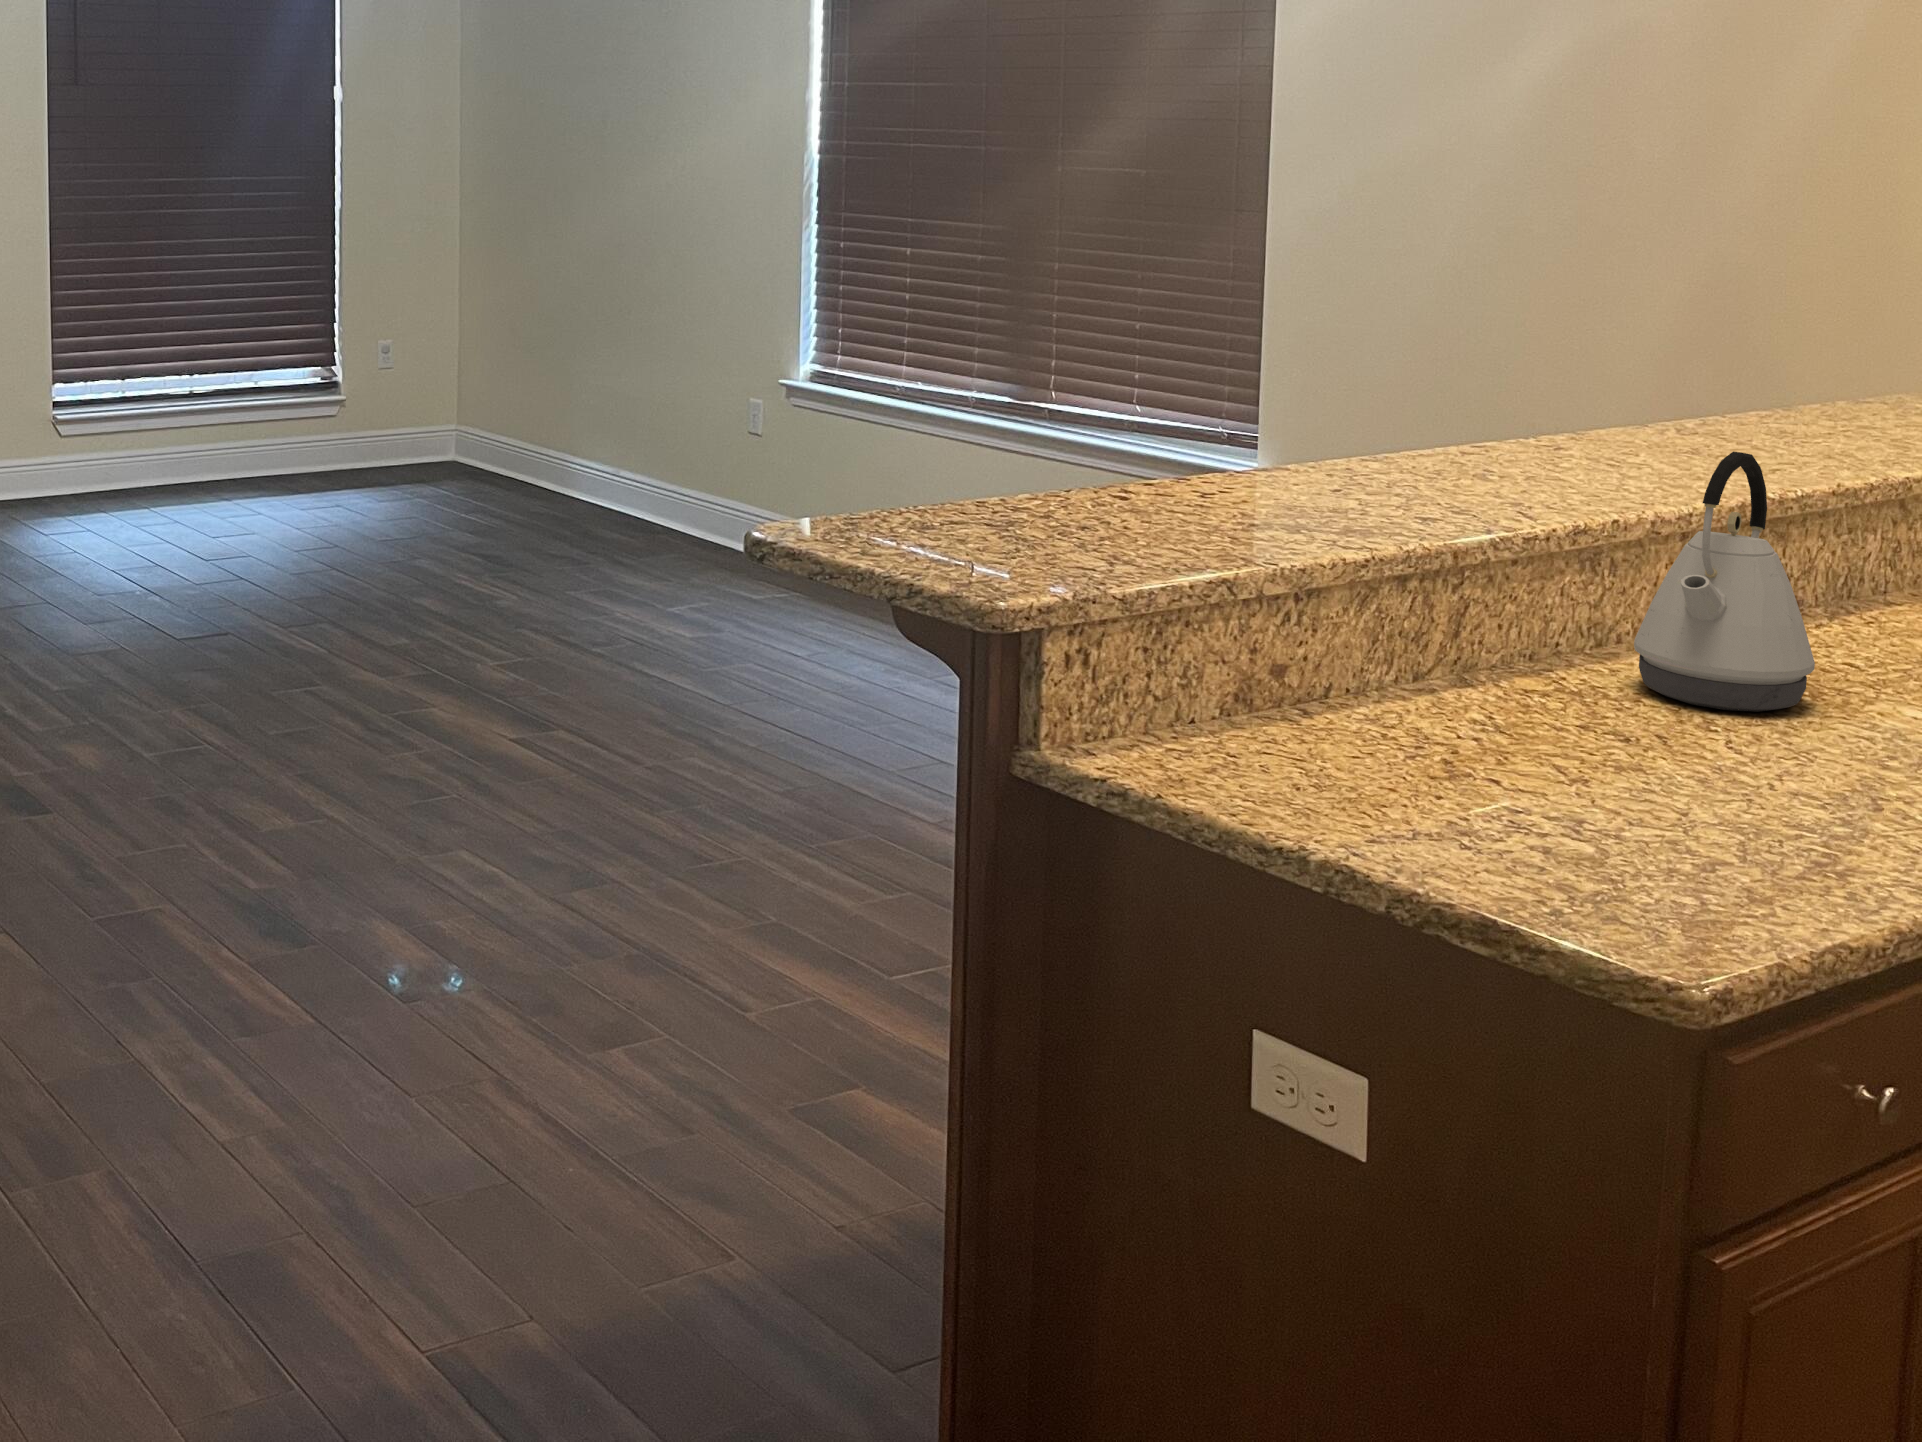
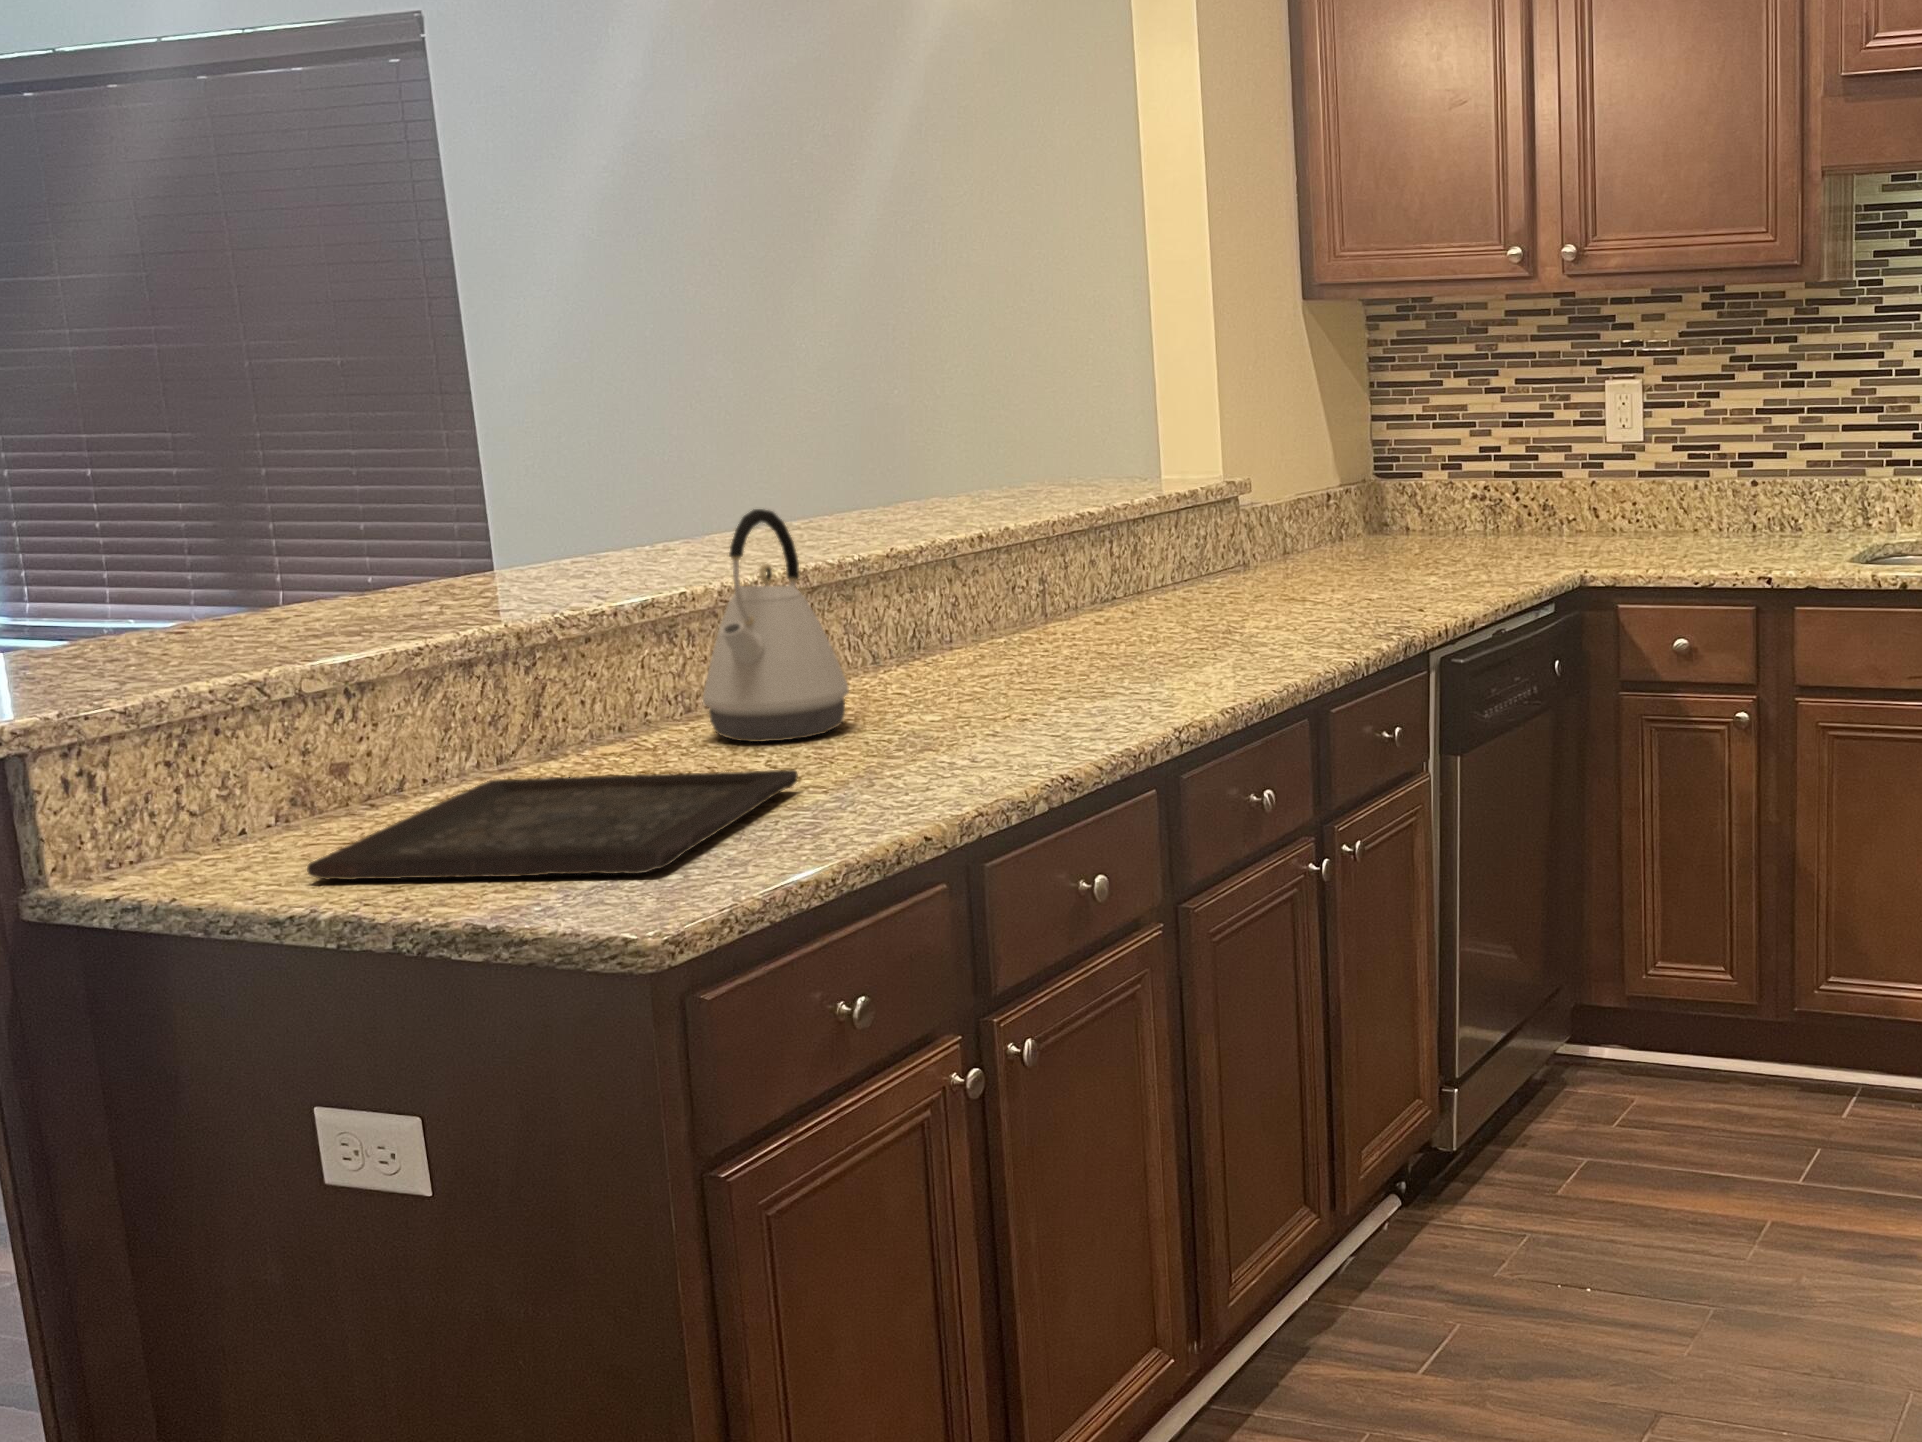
tray: none [1278,707,1790,887] -> present [307,770,798,880]

